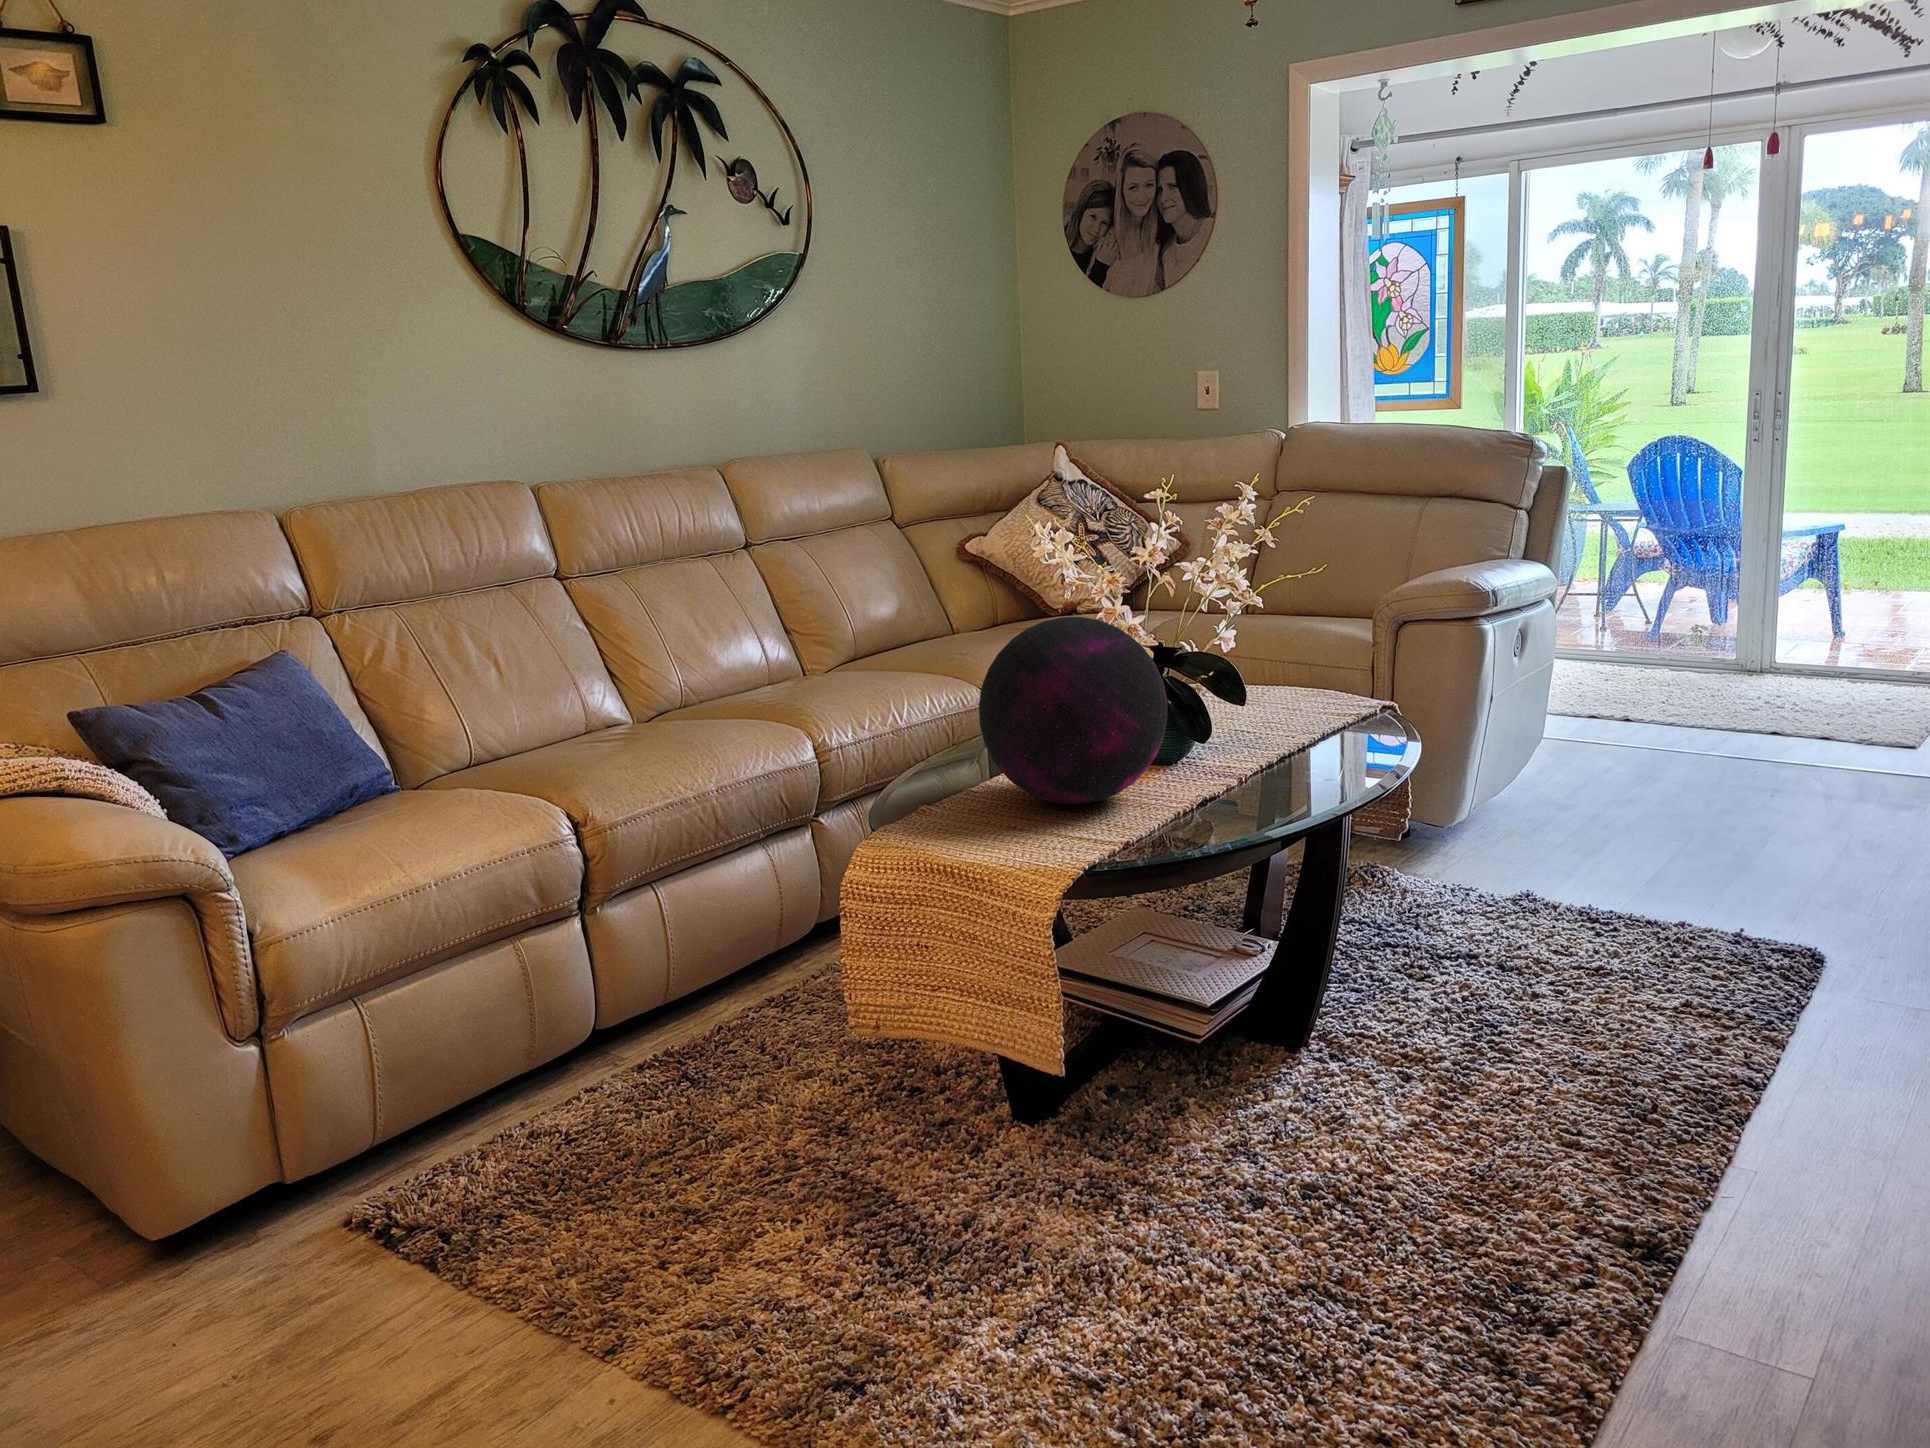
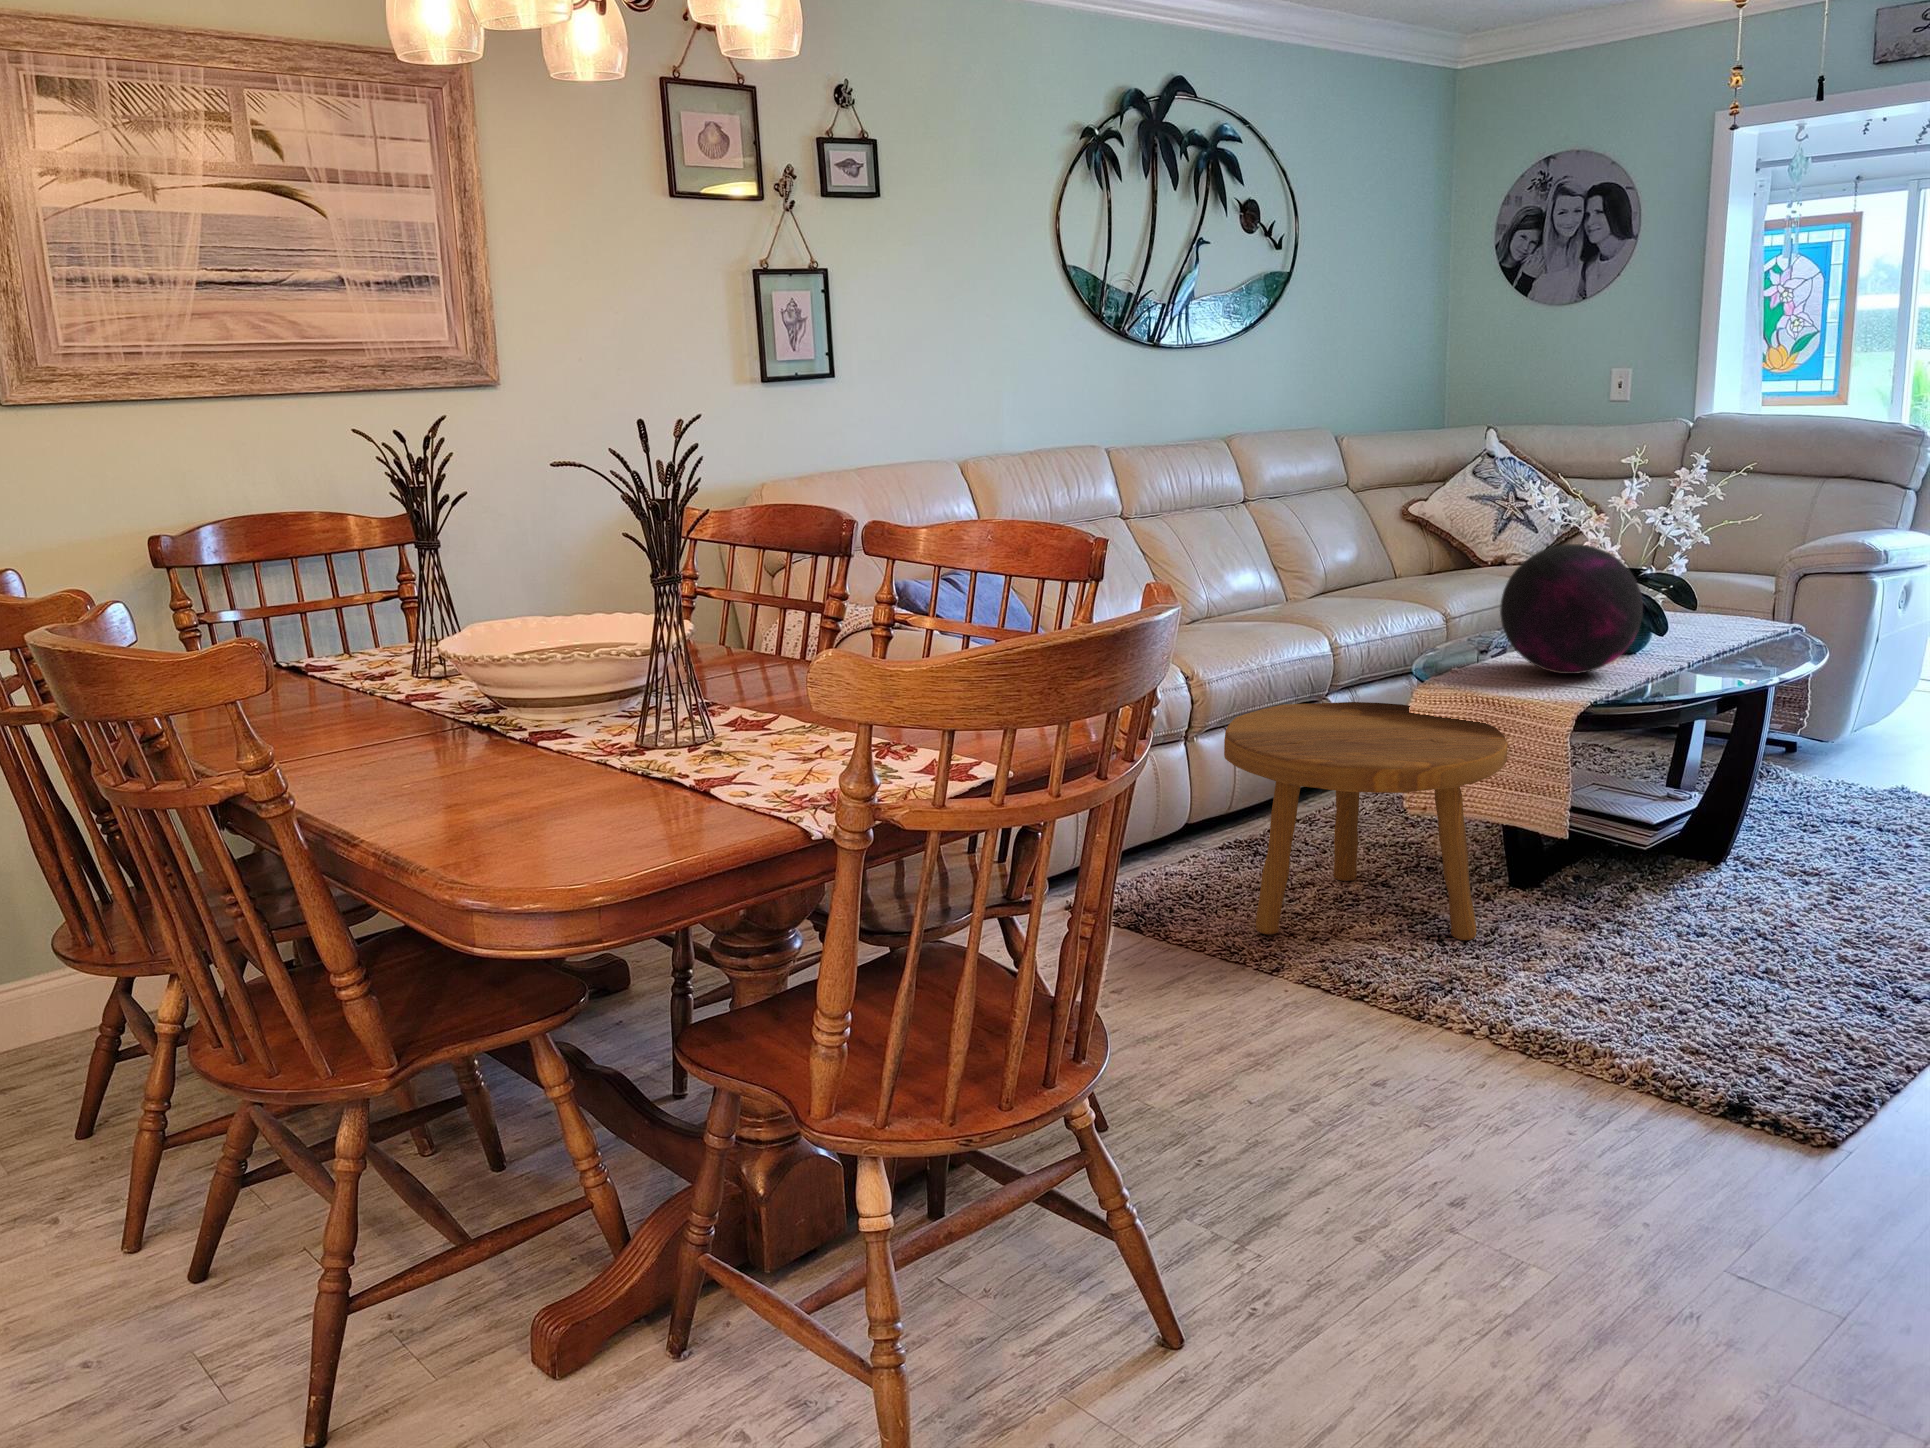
footstool: none [540,860,964,1260] -> present [1224,702,1508,940]

